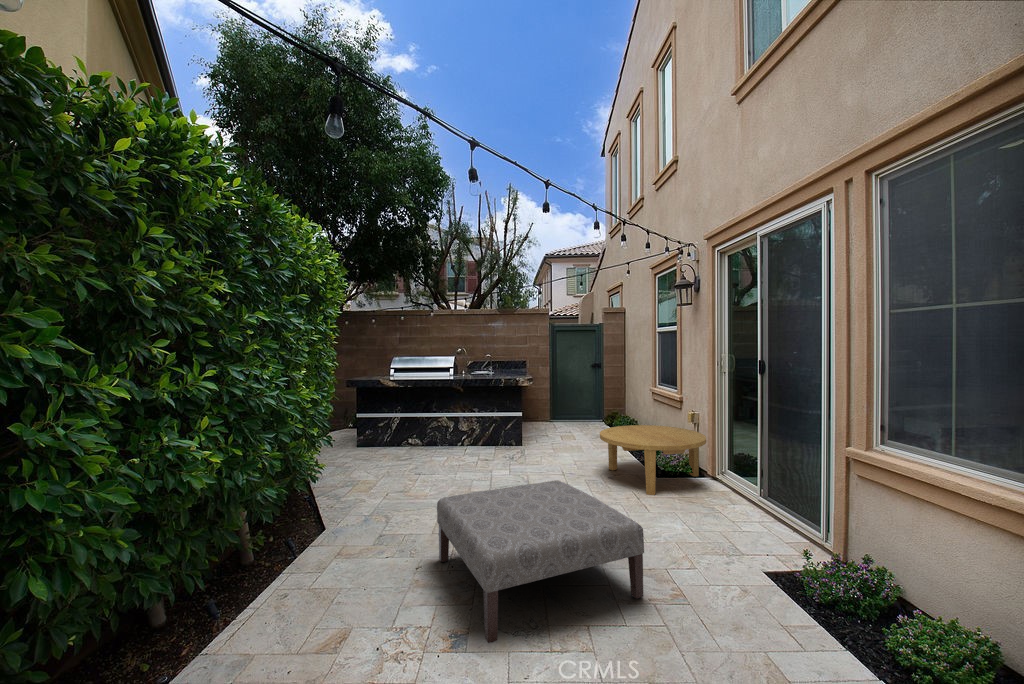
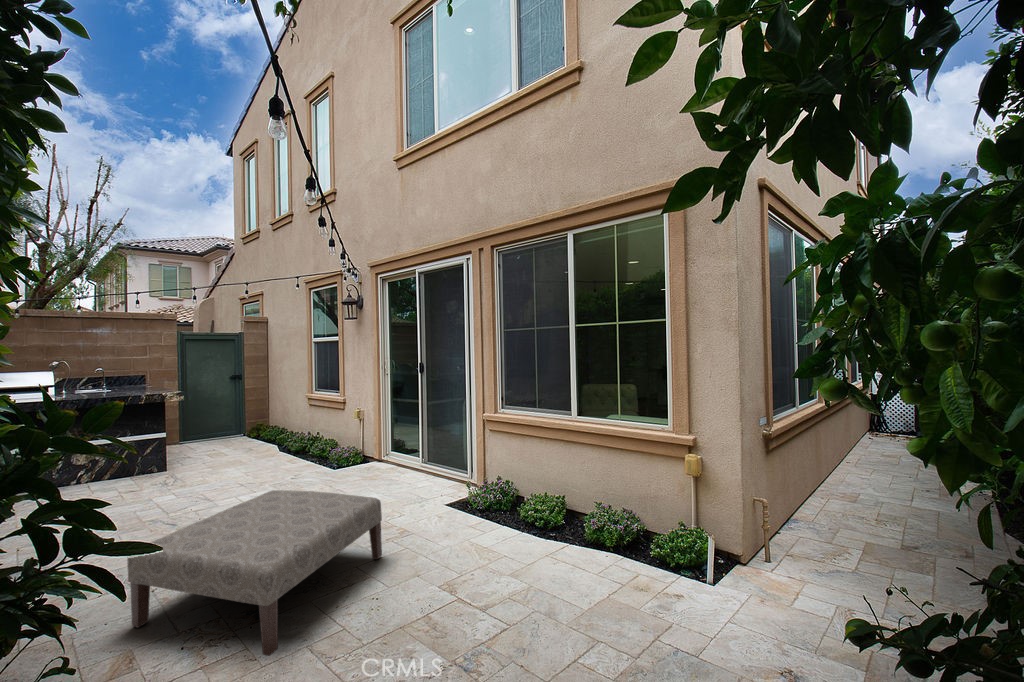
coffee table: present [600,425,706,495] -> none [276,424,376,486]

